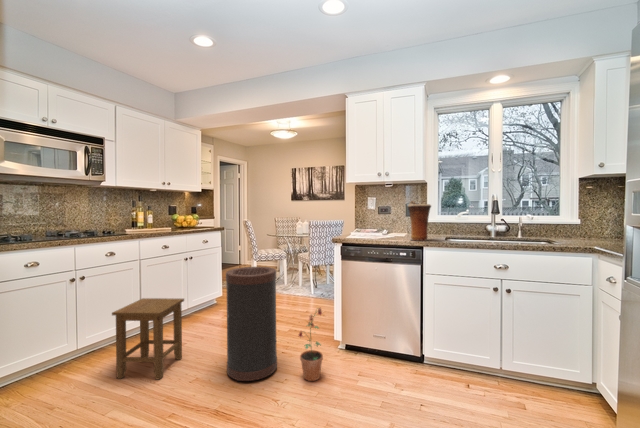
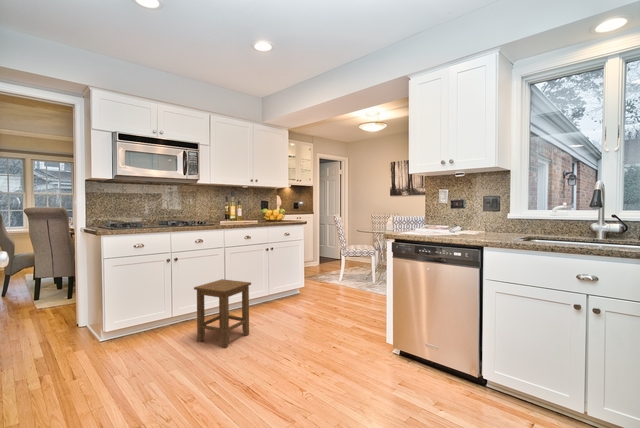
vase: present [408,201,431,240] -> none [466,190,497,239]
trash can: present [226,267,277,381] -> none [275,258,322,364]
potted plant: present [299,308,323,381] -> none [335,303,364,376]

